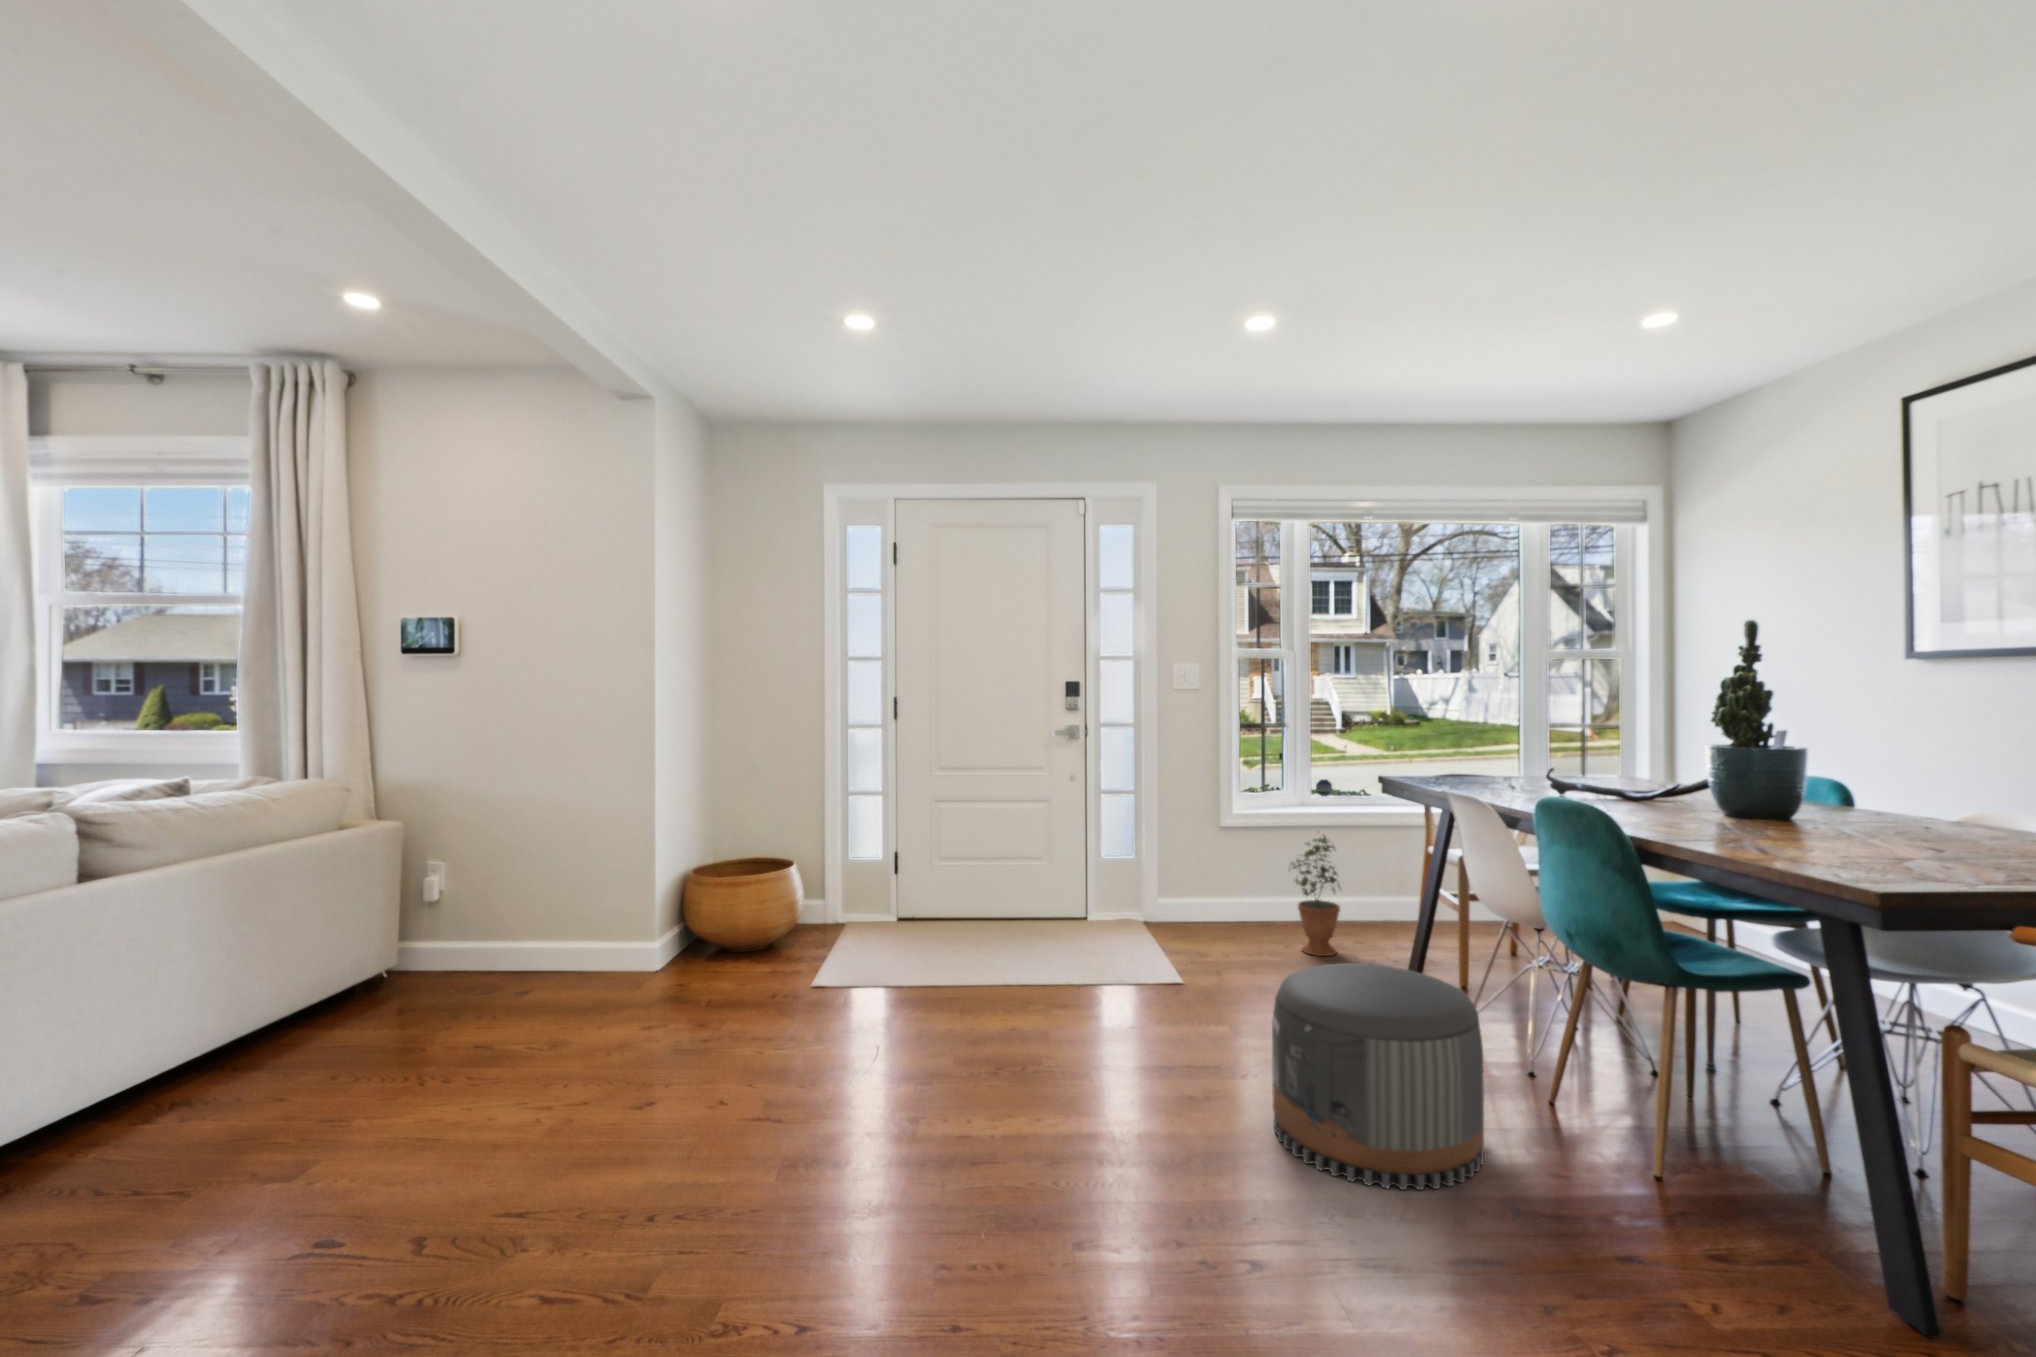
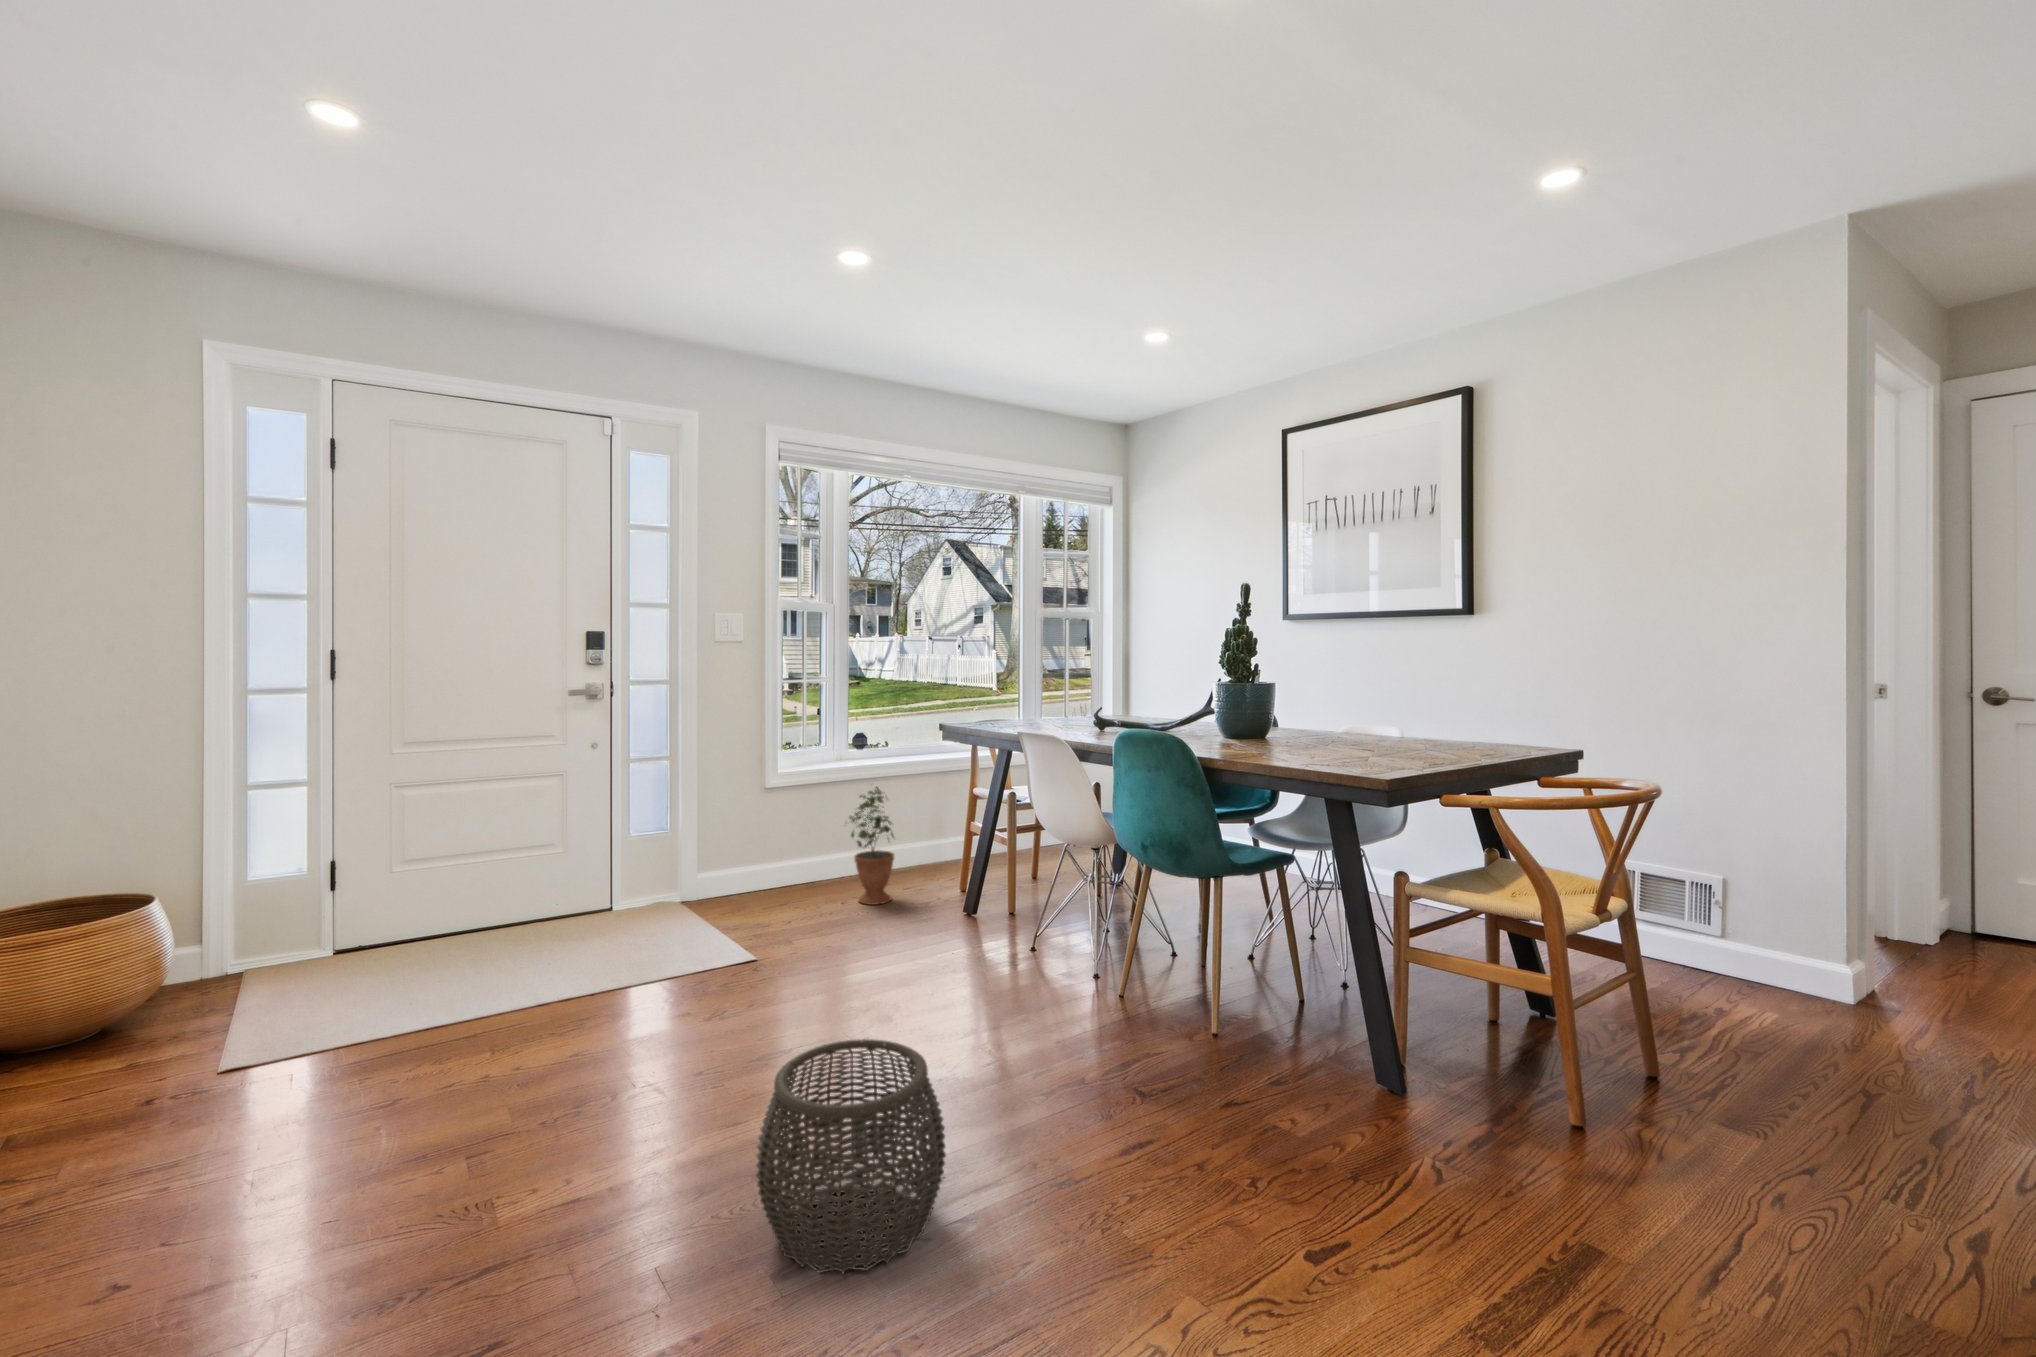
pouf: present [1272,963,1484,1190] -> none [925,900,1118,1116]
woven basket: none [1065,1053,1227,1249] -> present [756,1039,946,1274]

